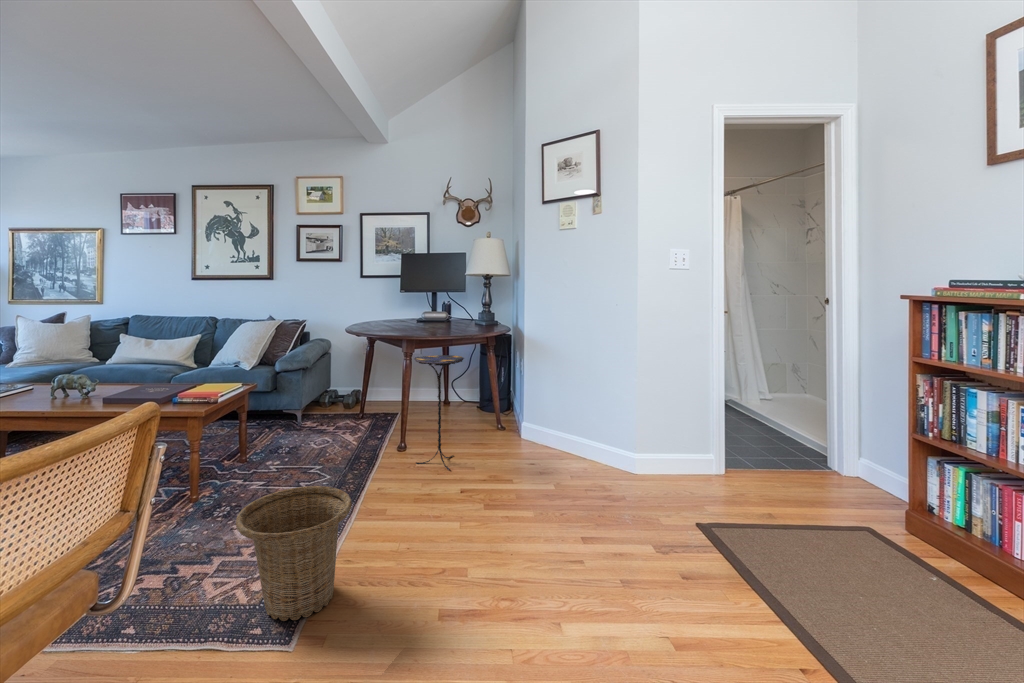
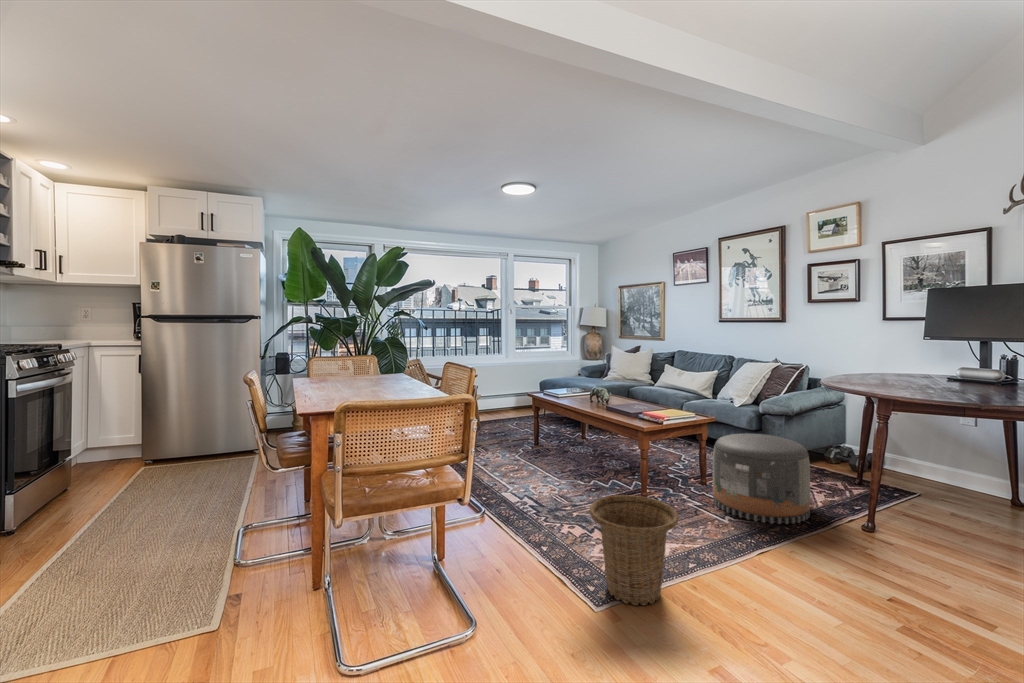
side table: present [414,355,464,469] -> none [864,414,951,573]
pouf: none [271,393,365,481] -> present [713,433,810,524]

